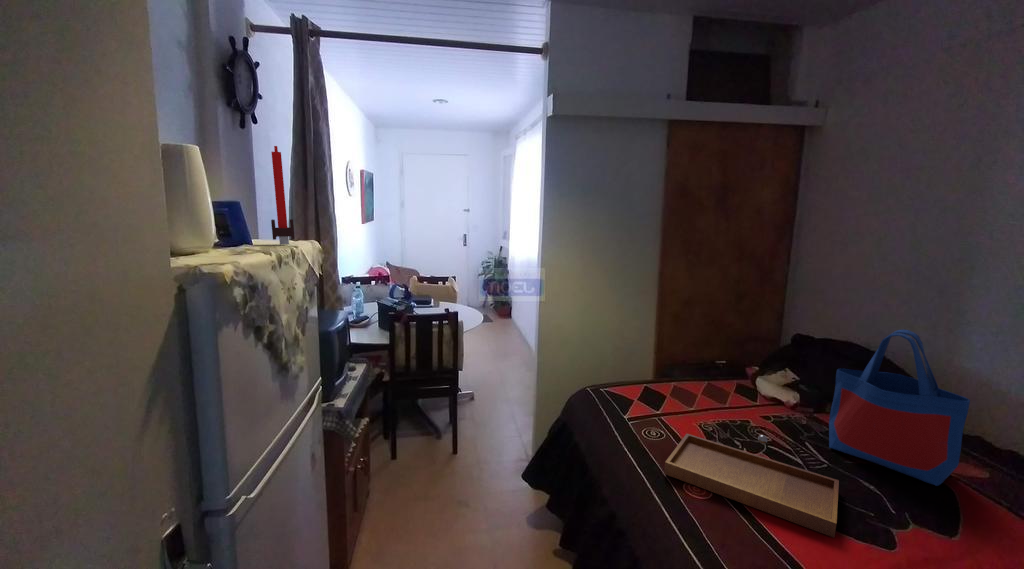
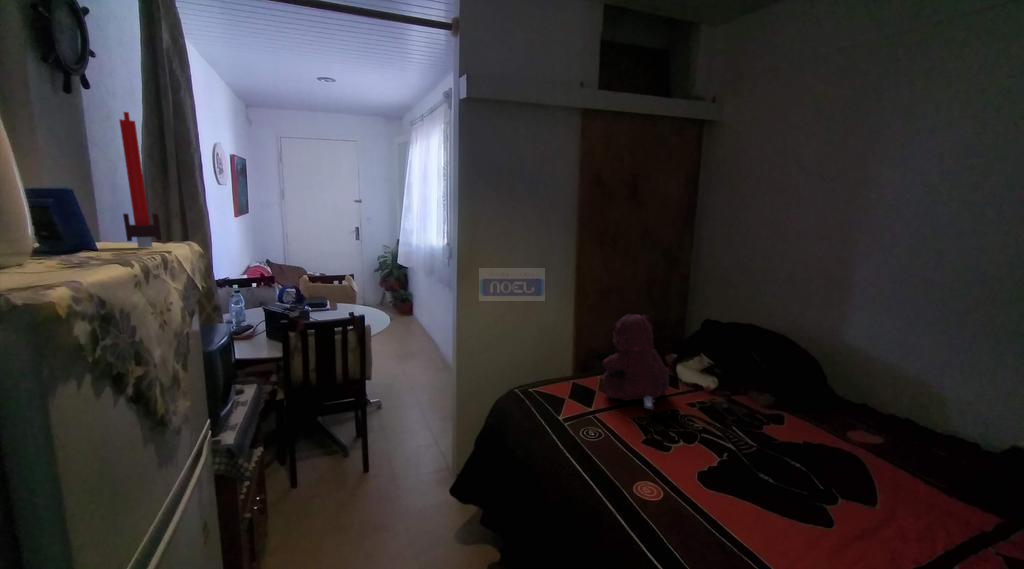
teddy bear: none [672,317,746,418] -> present [603,314,669,410]
tote bag: present [829,330,970,486] -> none [744,319,859,455]
tray: present [664,434,839,538] -> none [617,428,781,521]

